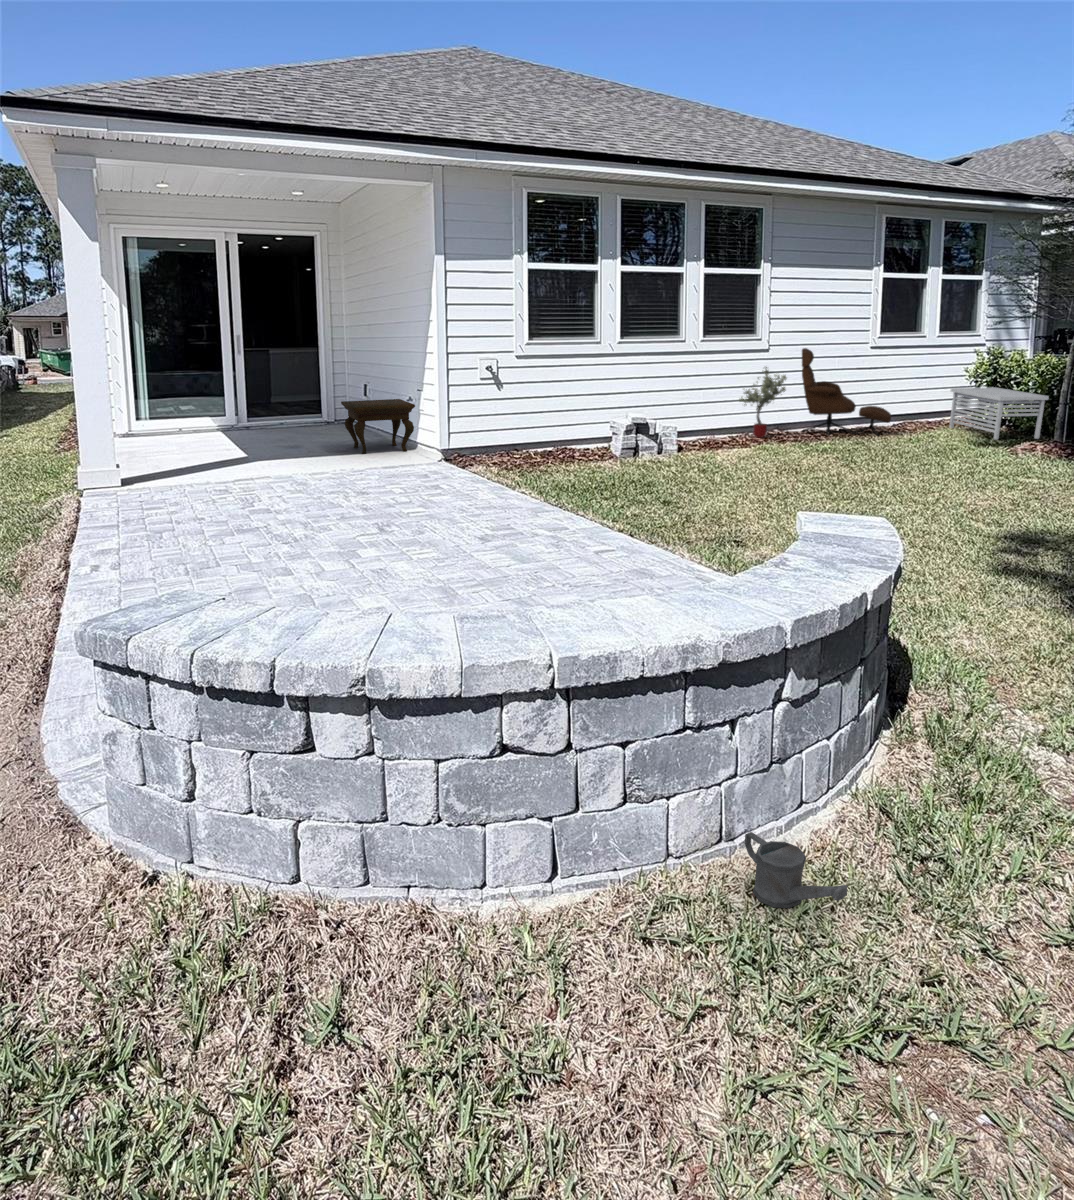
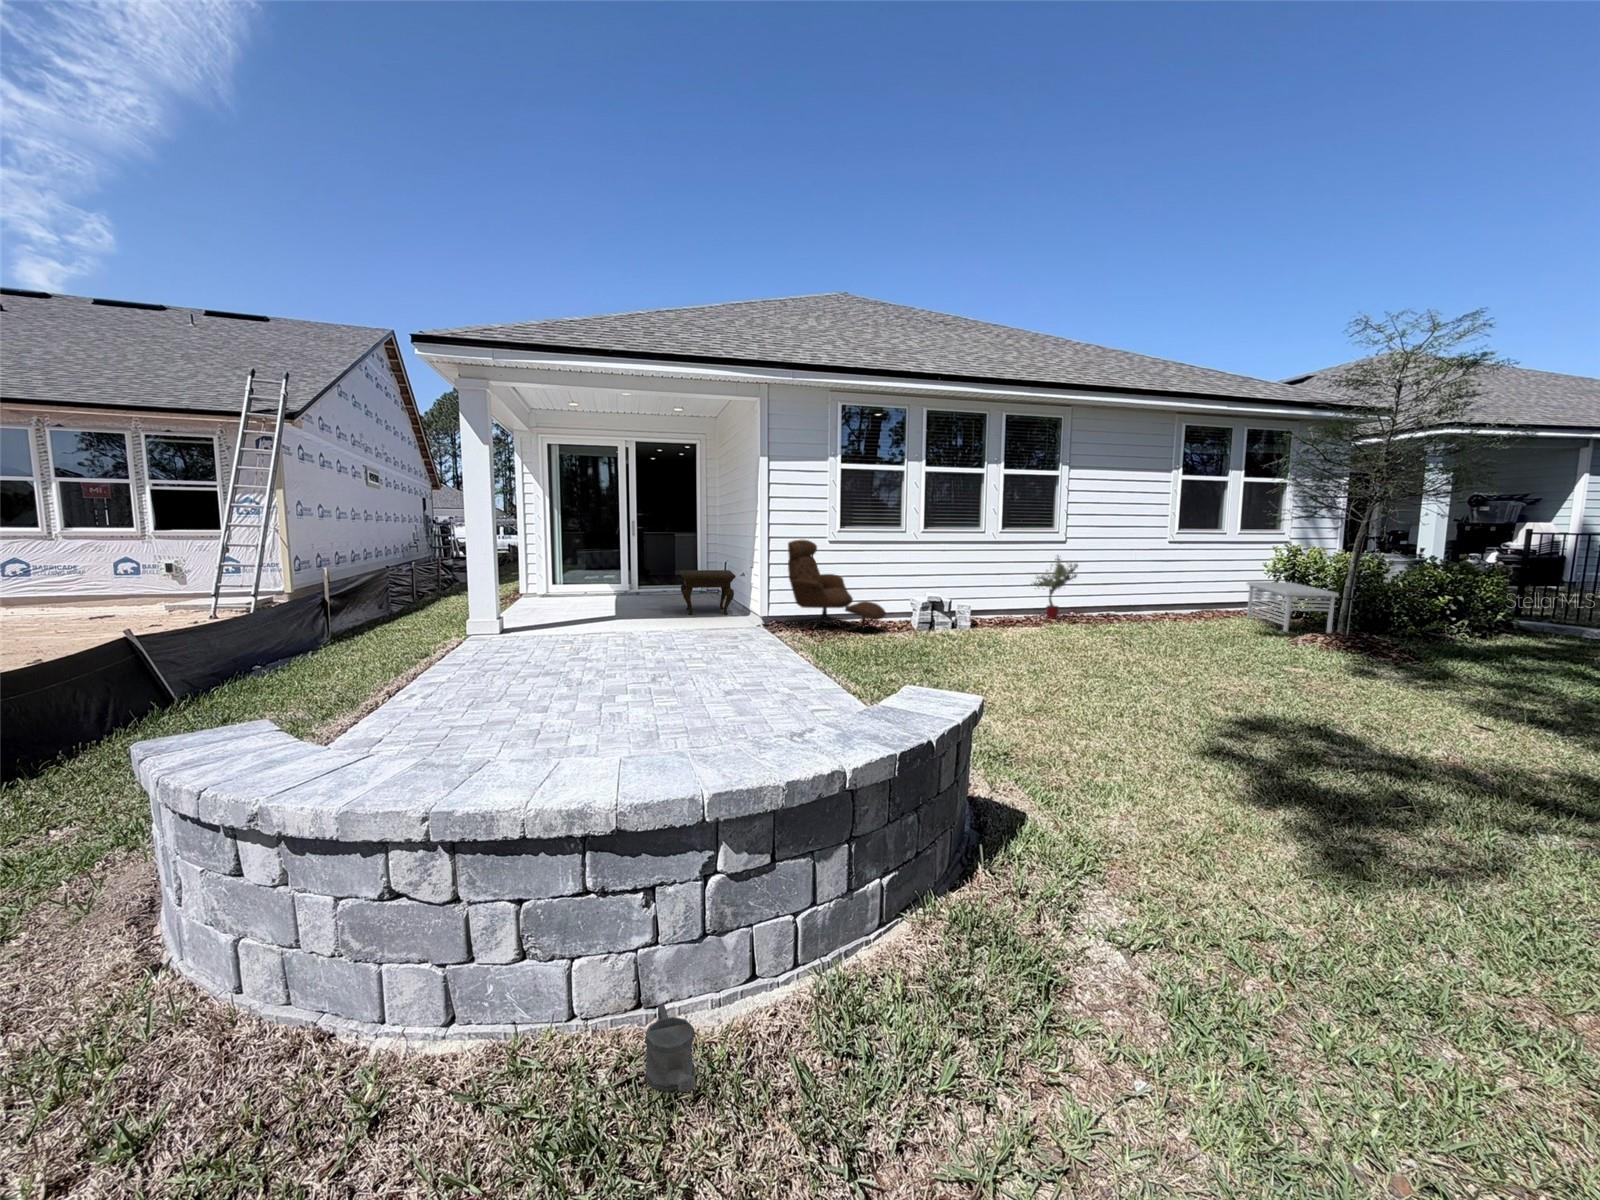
lounge chair: present [802,348,891,436] -> present [788,540,886,632]

